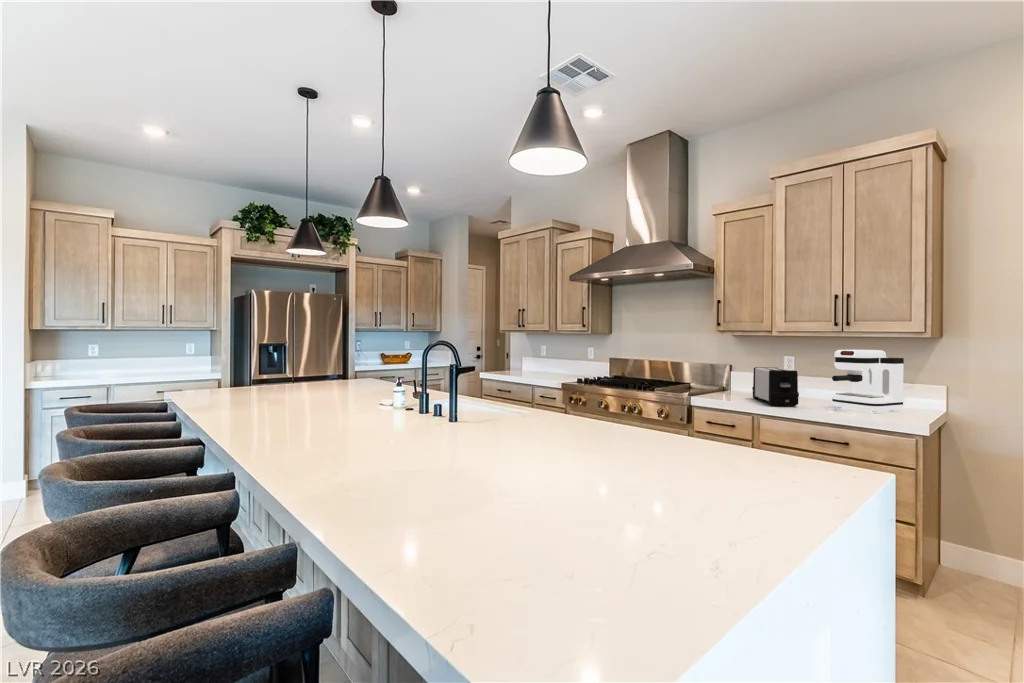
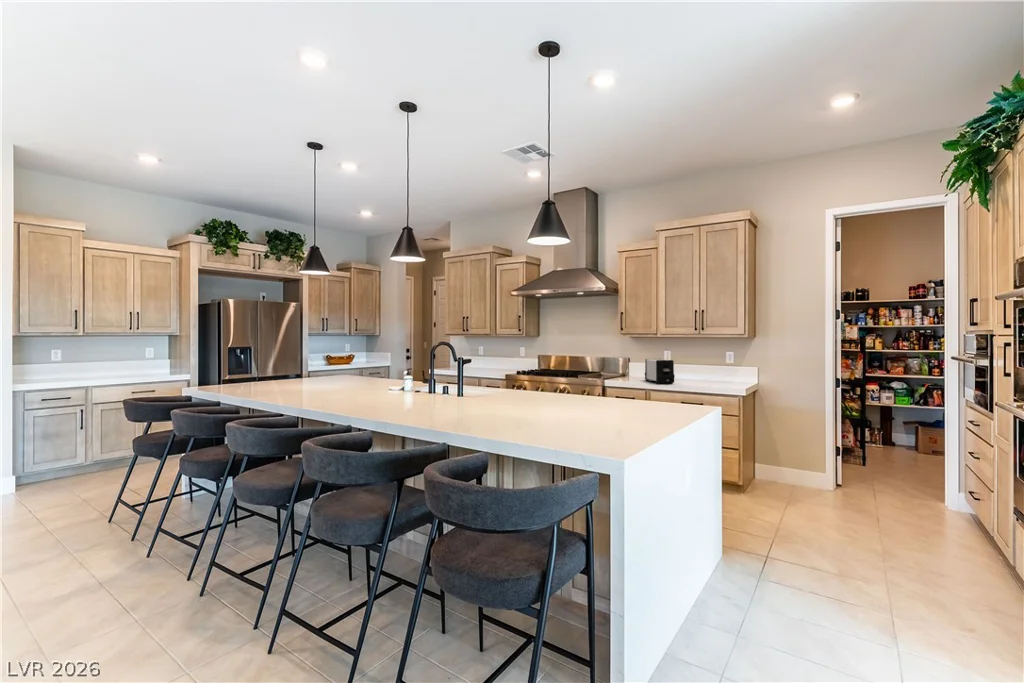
coffee maker: present [832,350,904,412] -> none [694,346,734,385]

